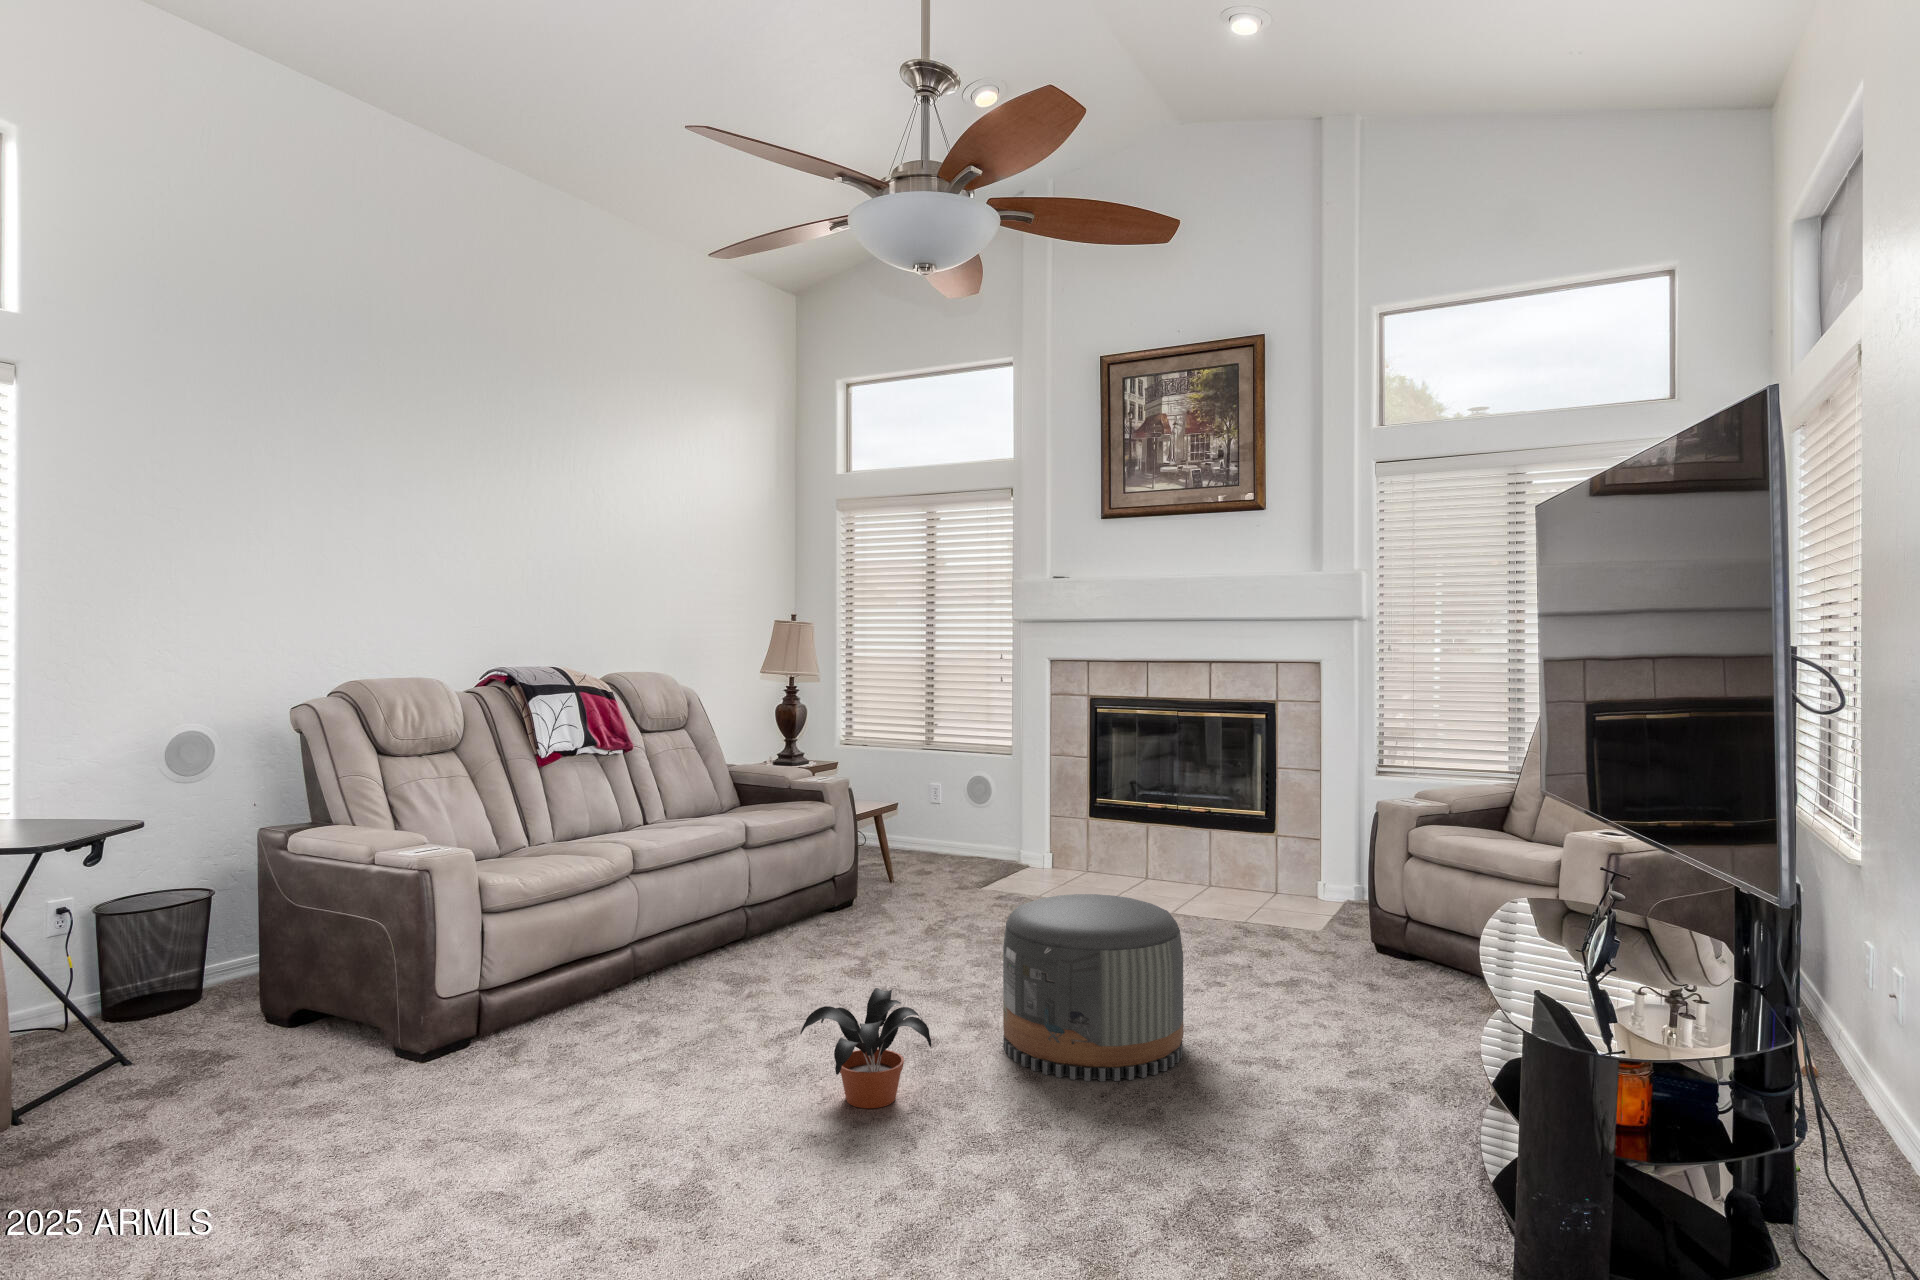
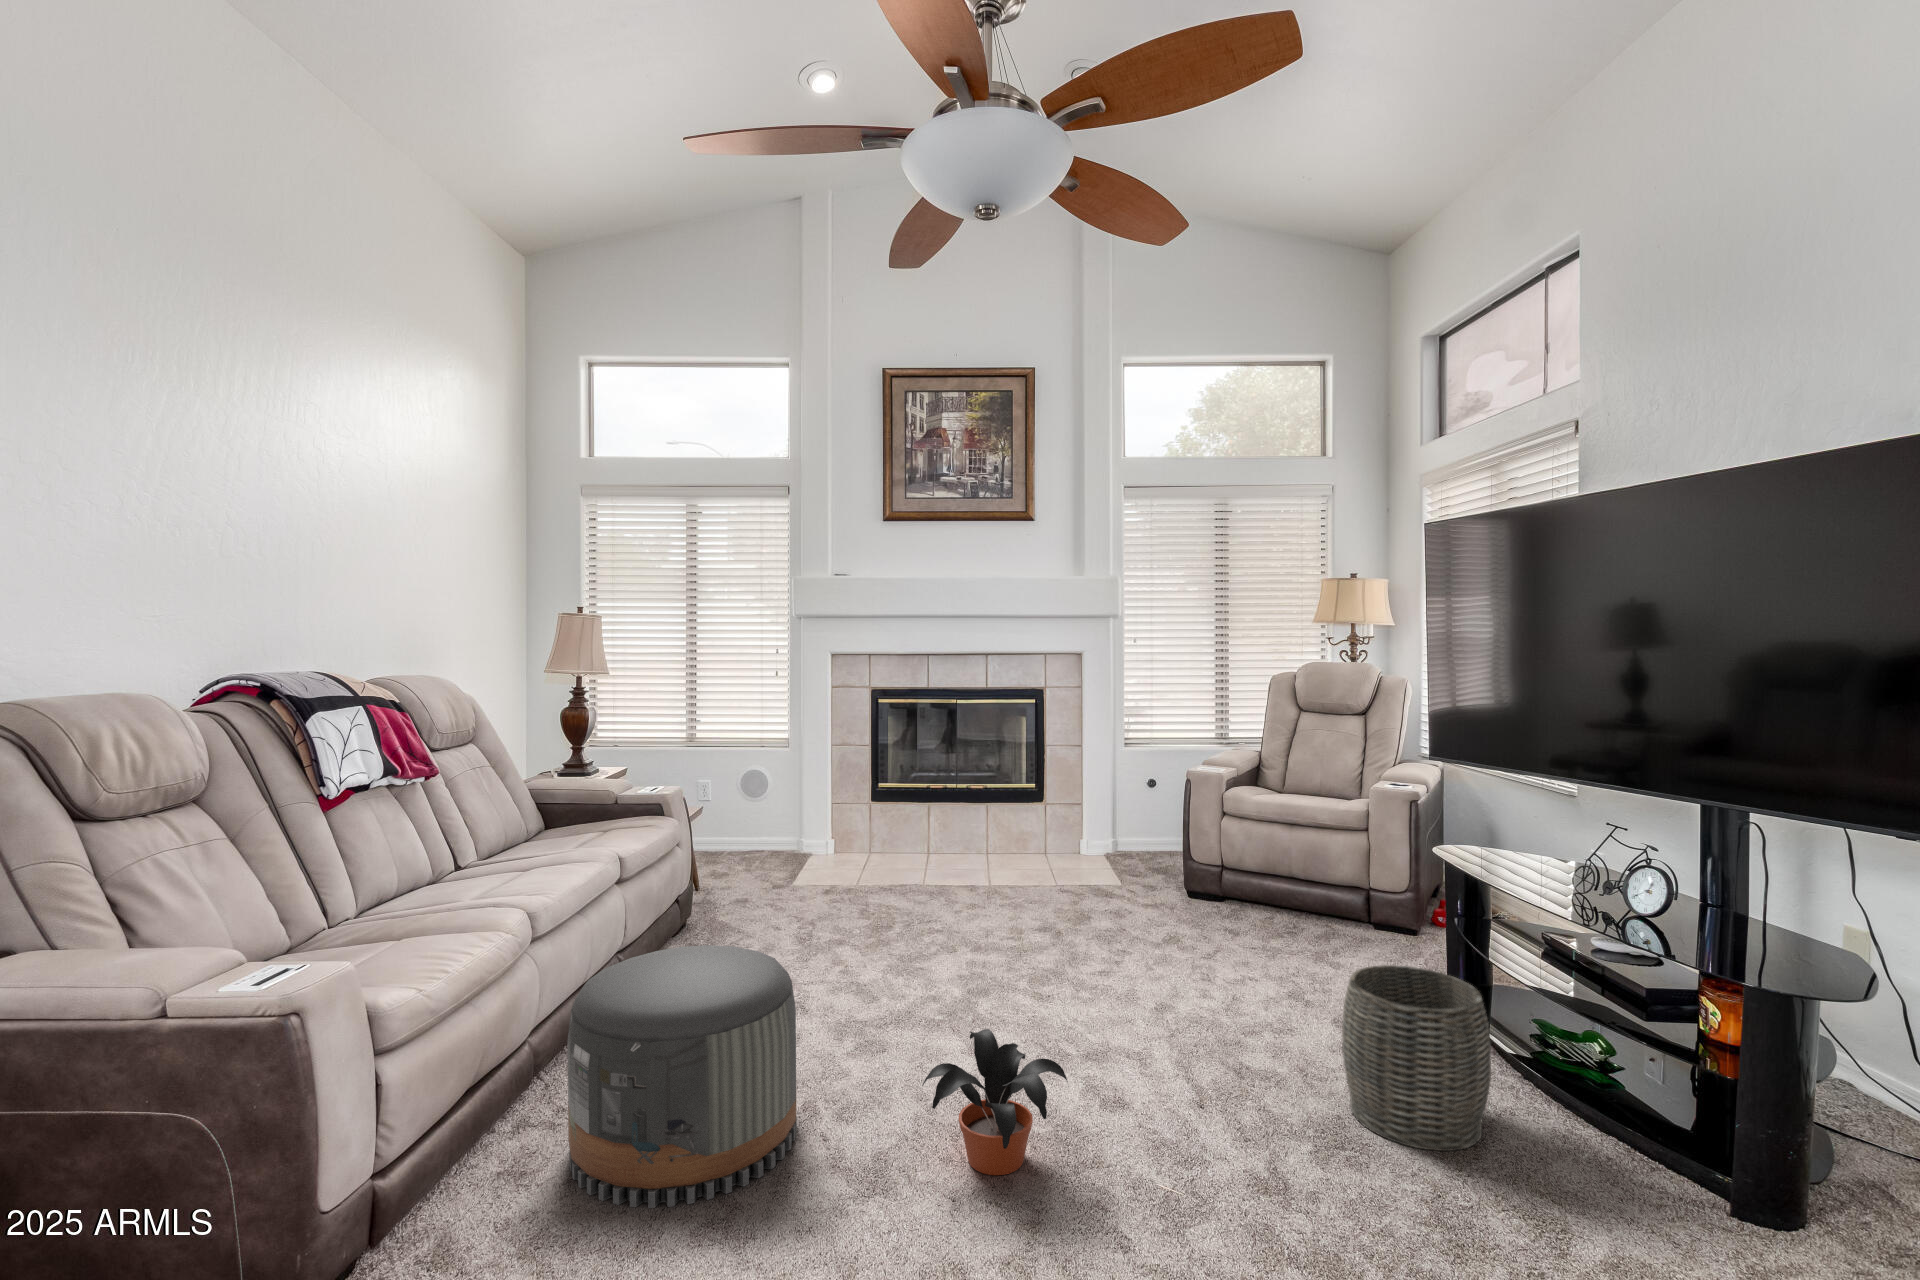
pouf: present [1003,894,1183,1081] -> present [567,945,797,1208]
woven basket: none [1227,995,1379,1191] -> present [1342,965,1491,1151]

